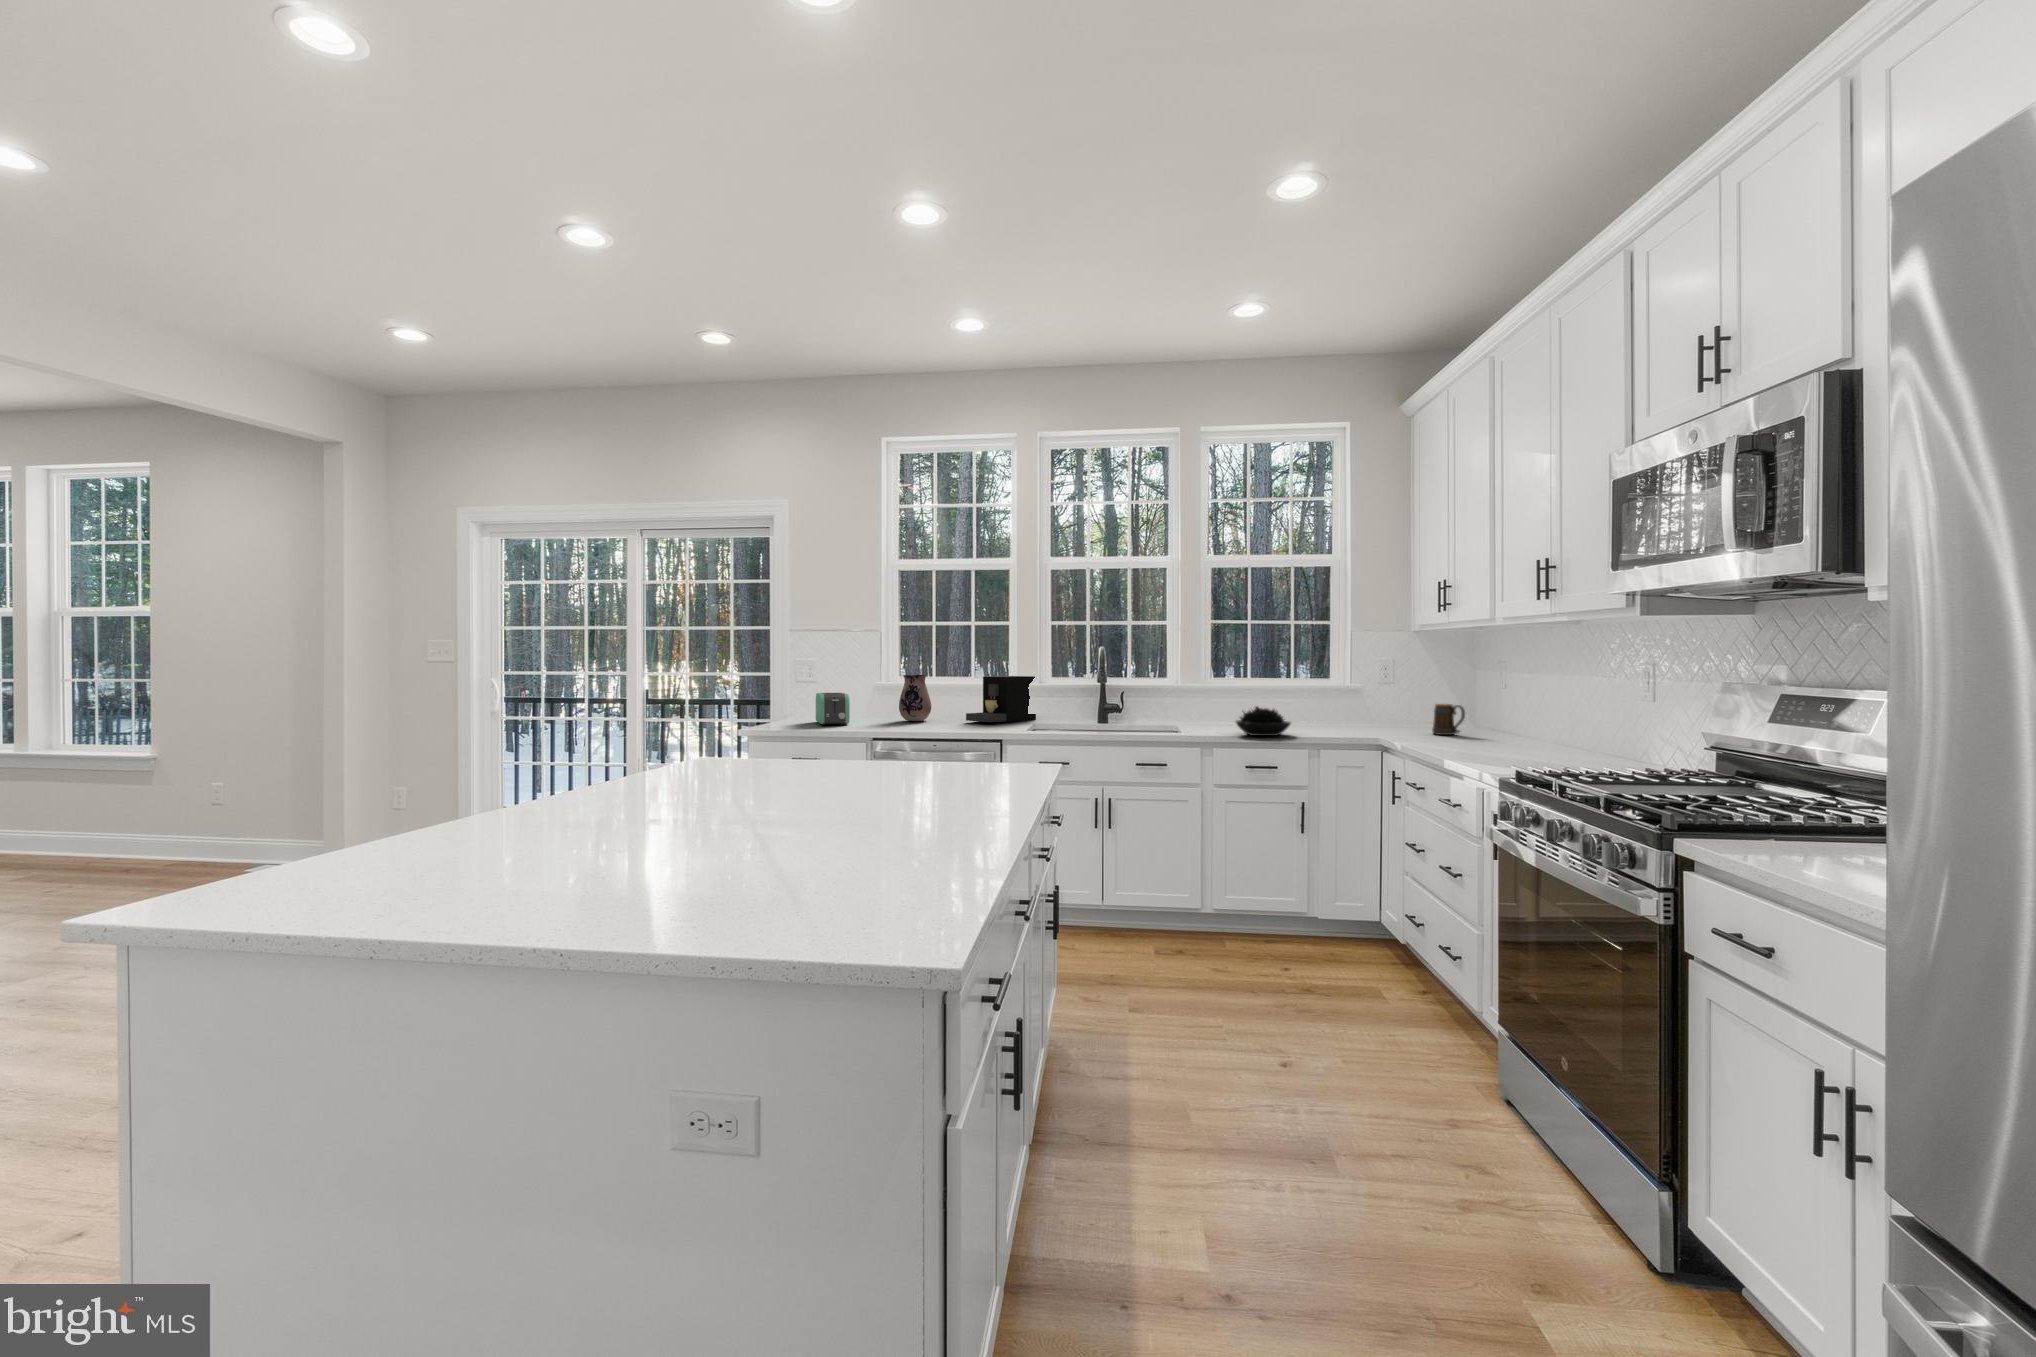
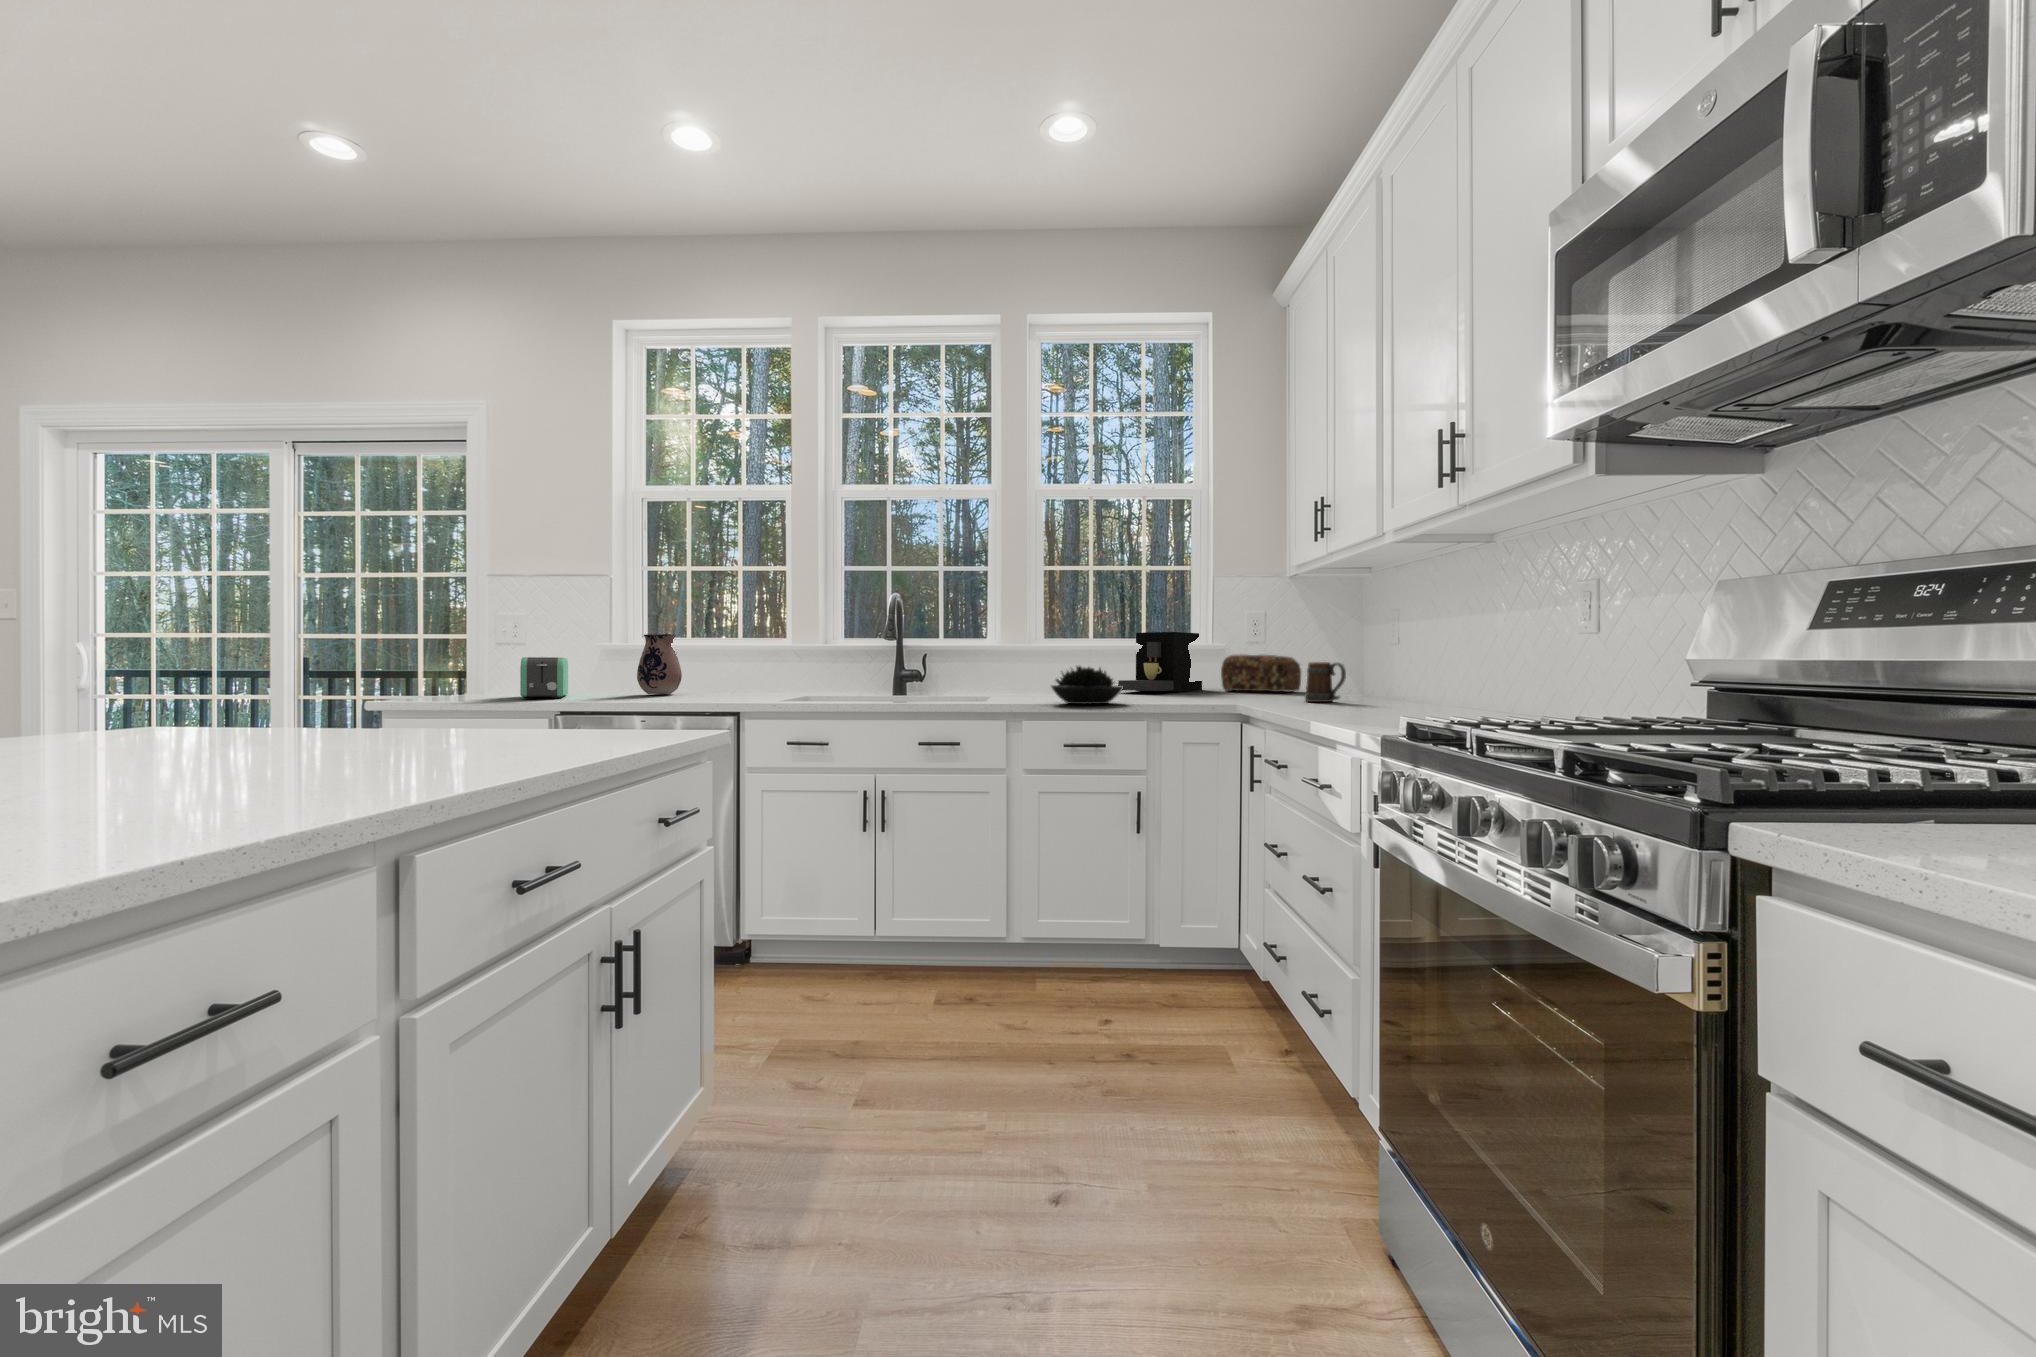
coffee maker: present [966,676,1036,722] -> present [1118,632,1202,692]
bread loaf: none [1360,691,1426,722] -> present [1221,655,1301,692]

